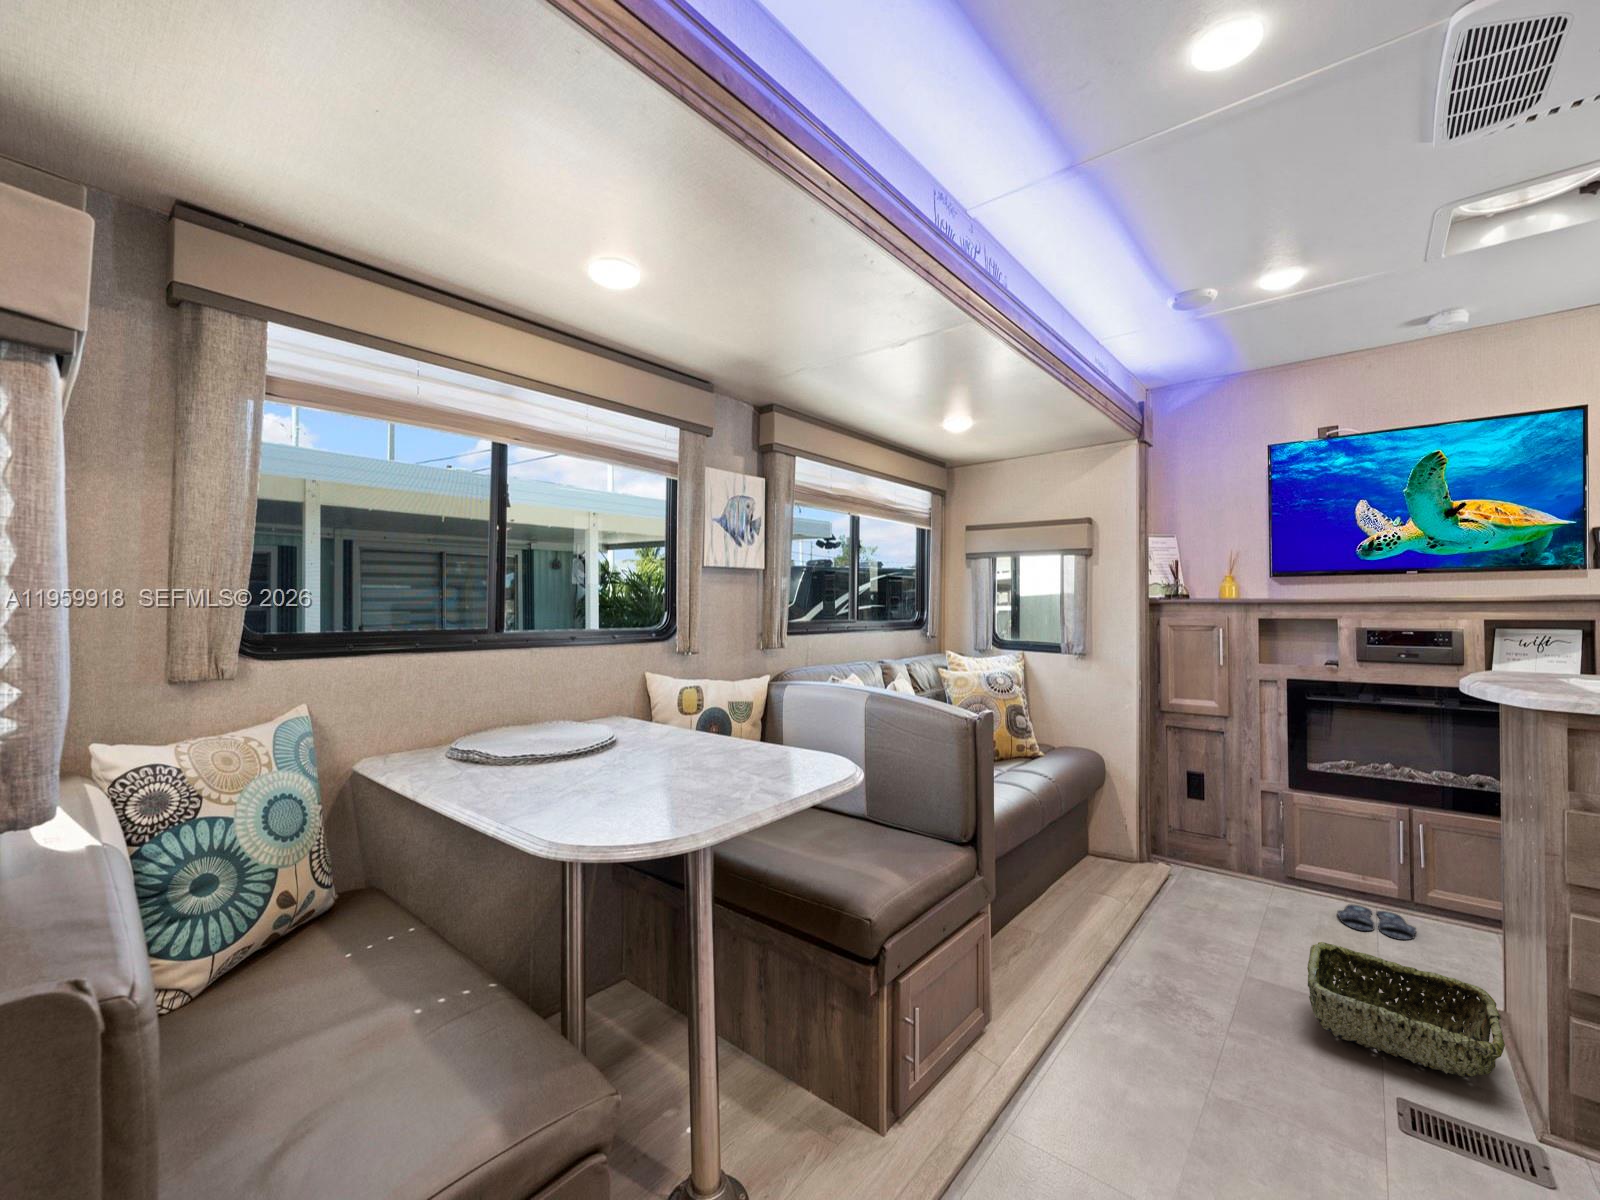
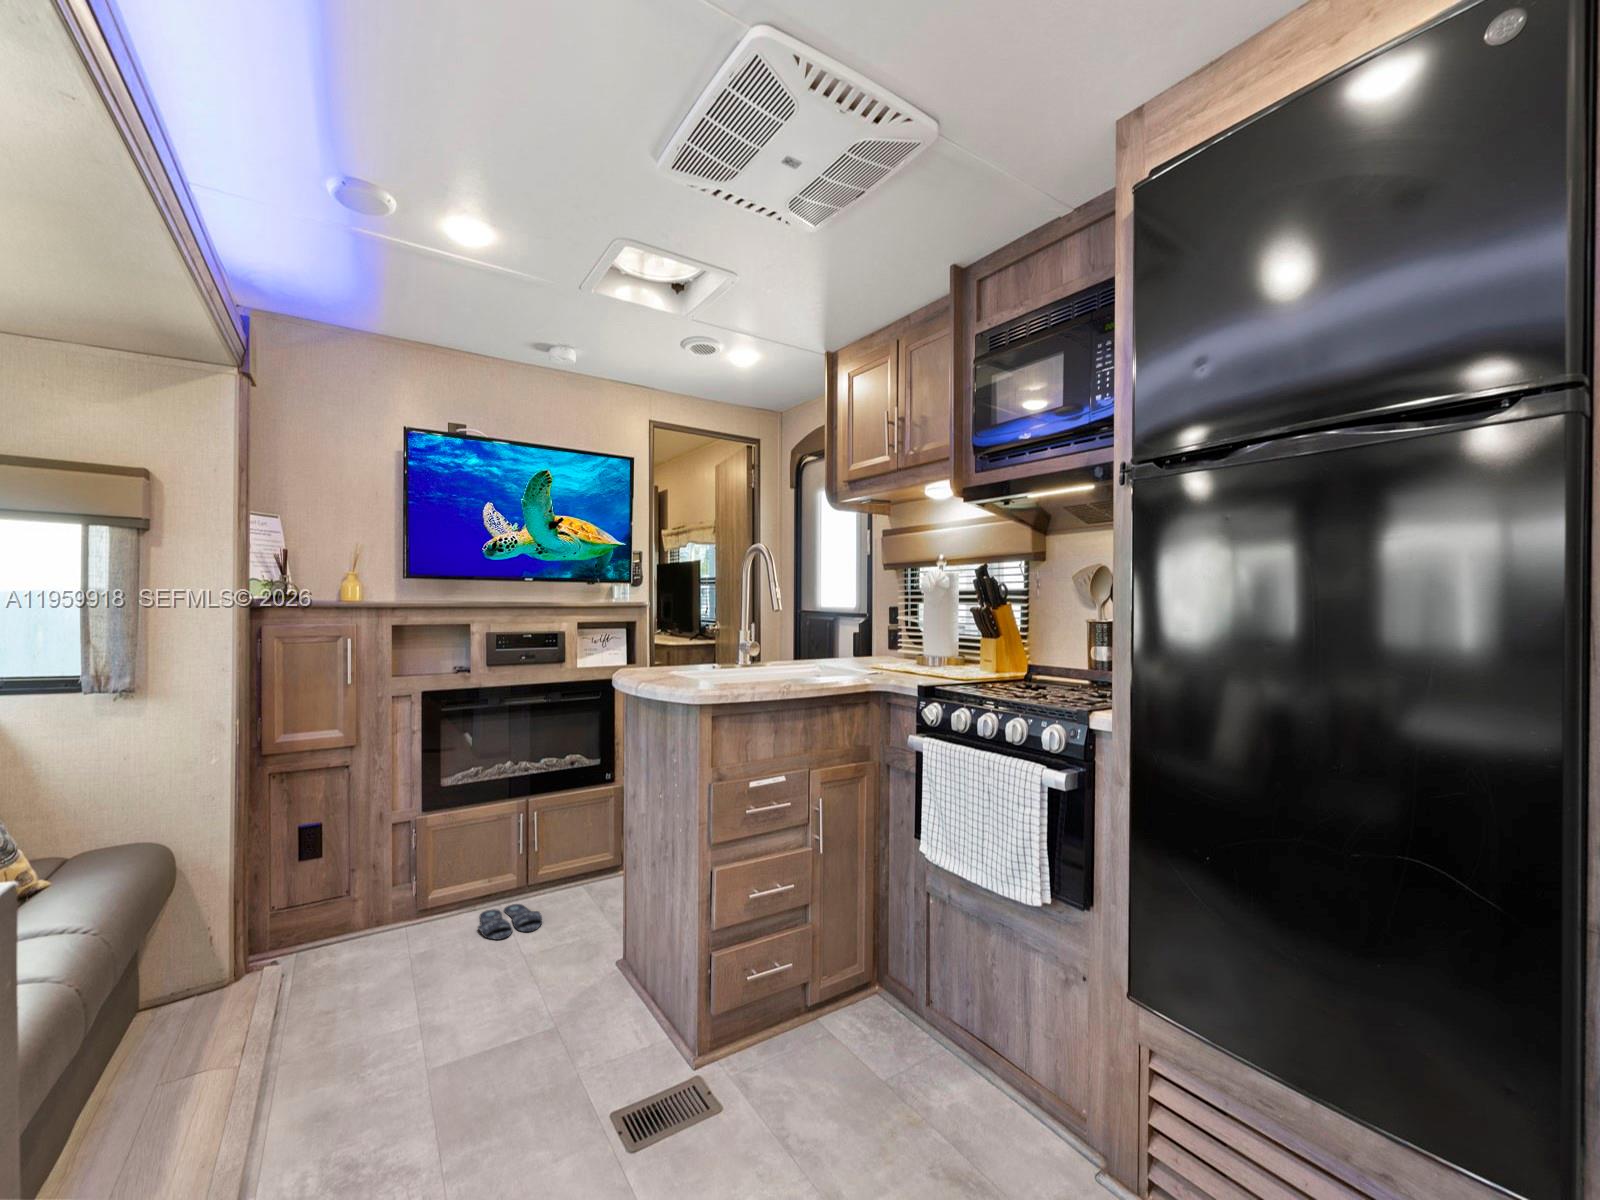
woven basket: present [1307,942,1505,1077] -> none [519,956,677,1081]

